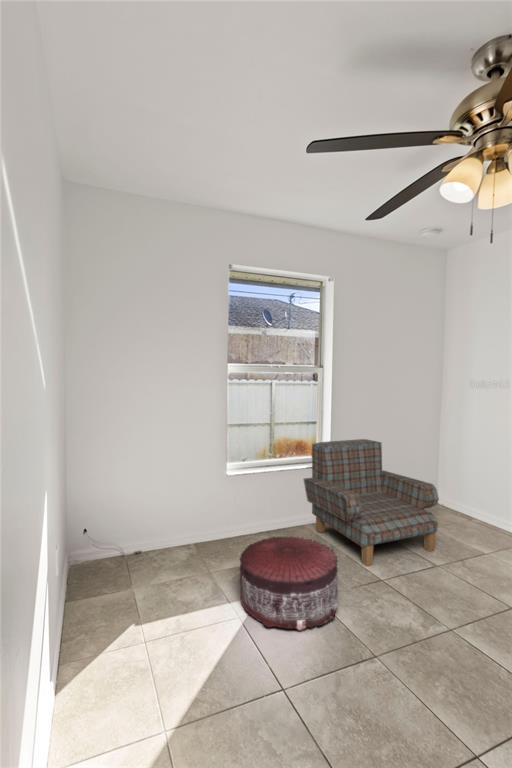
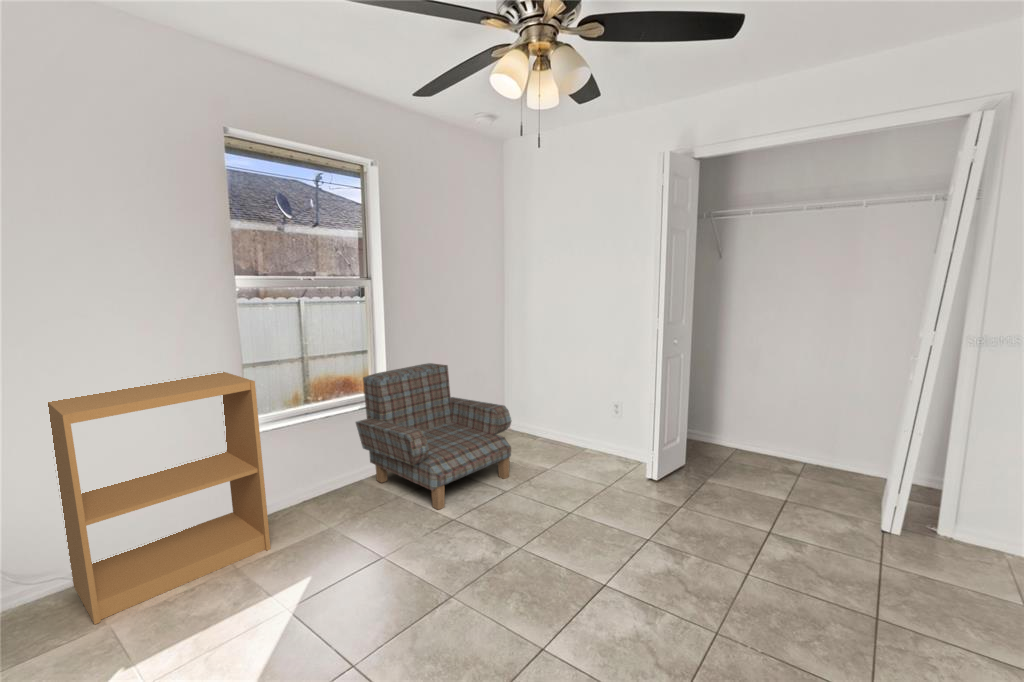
bookshelf: none [116,427,236,589] -> present [48,372,271,624]
pouf: present [240,536,338,630] -> none [277,493,407,611]

